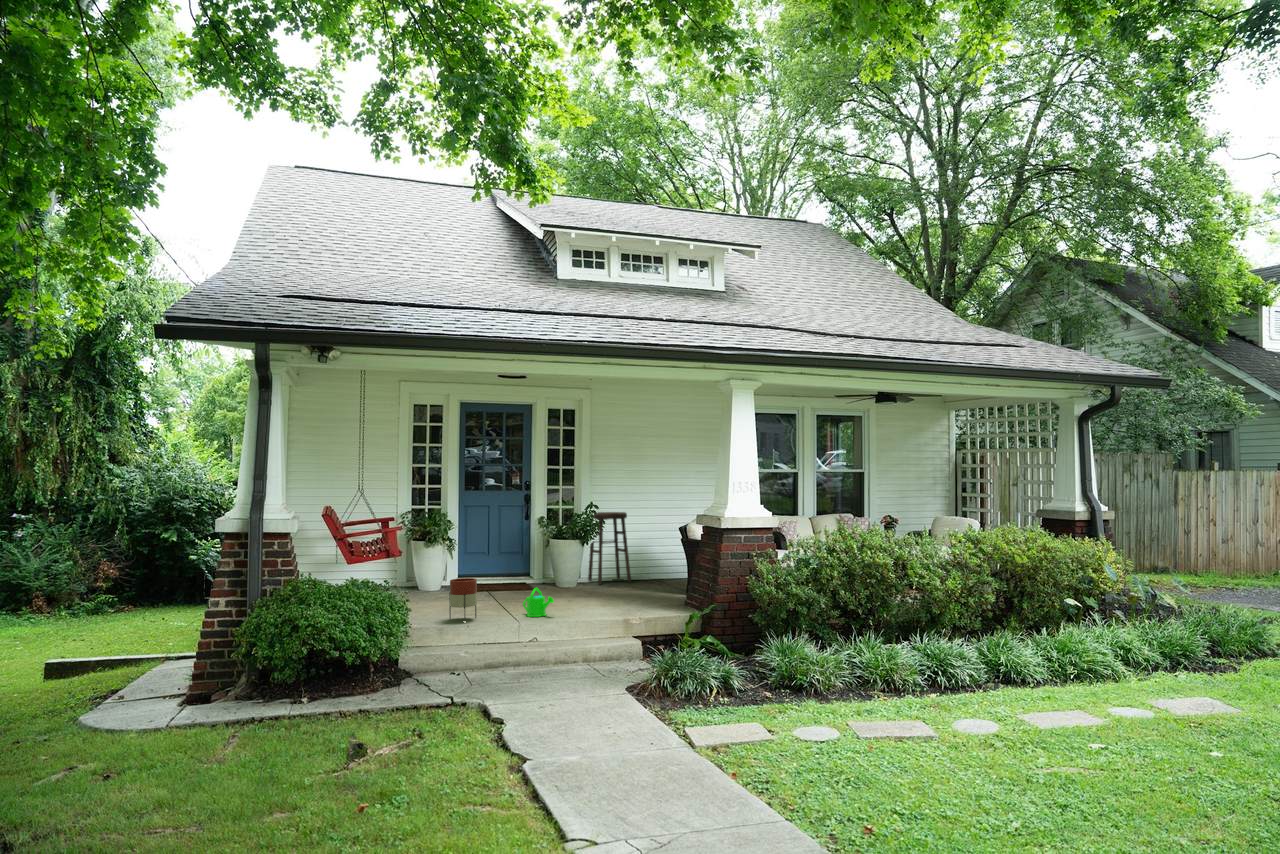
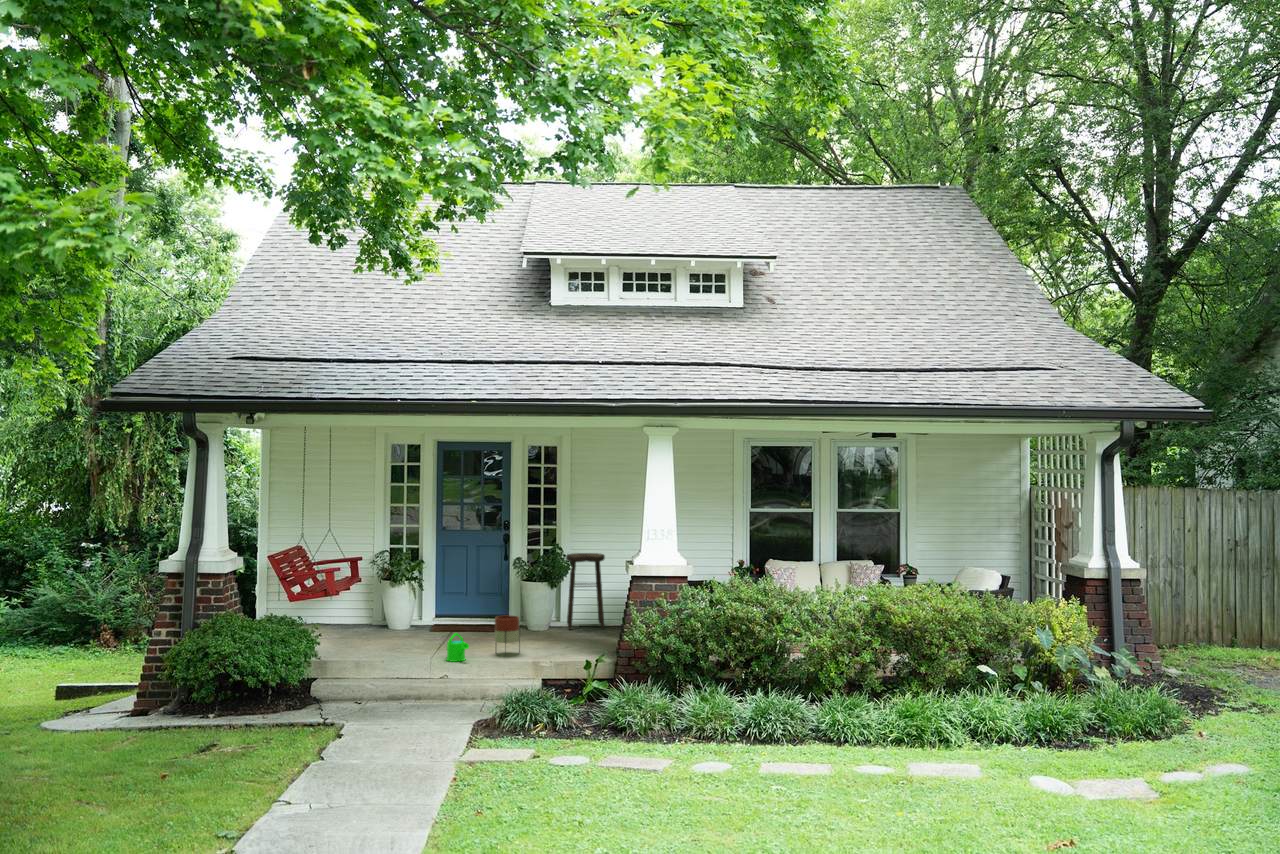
planter: present [449,578,477,619] -> present [495,616,520,644]

